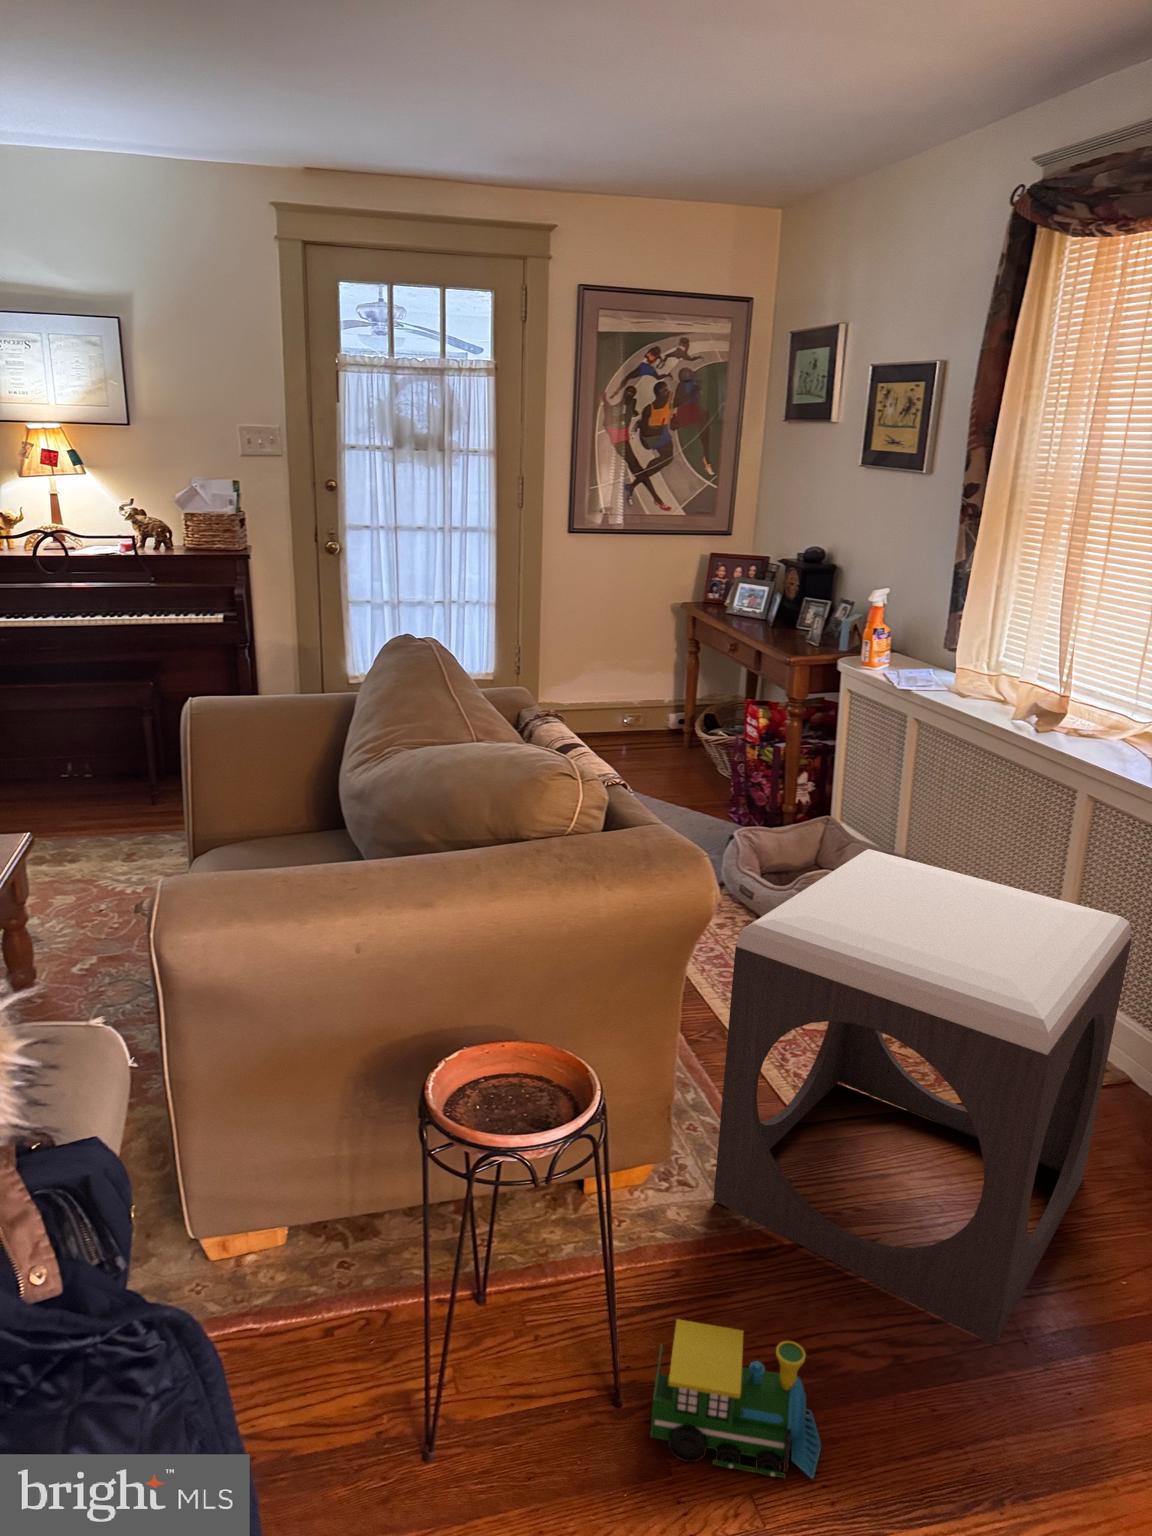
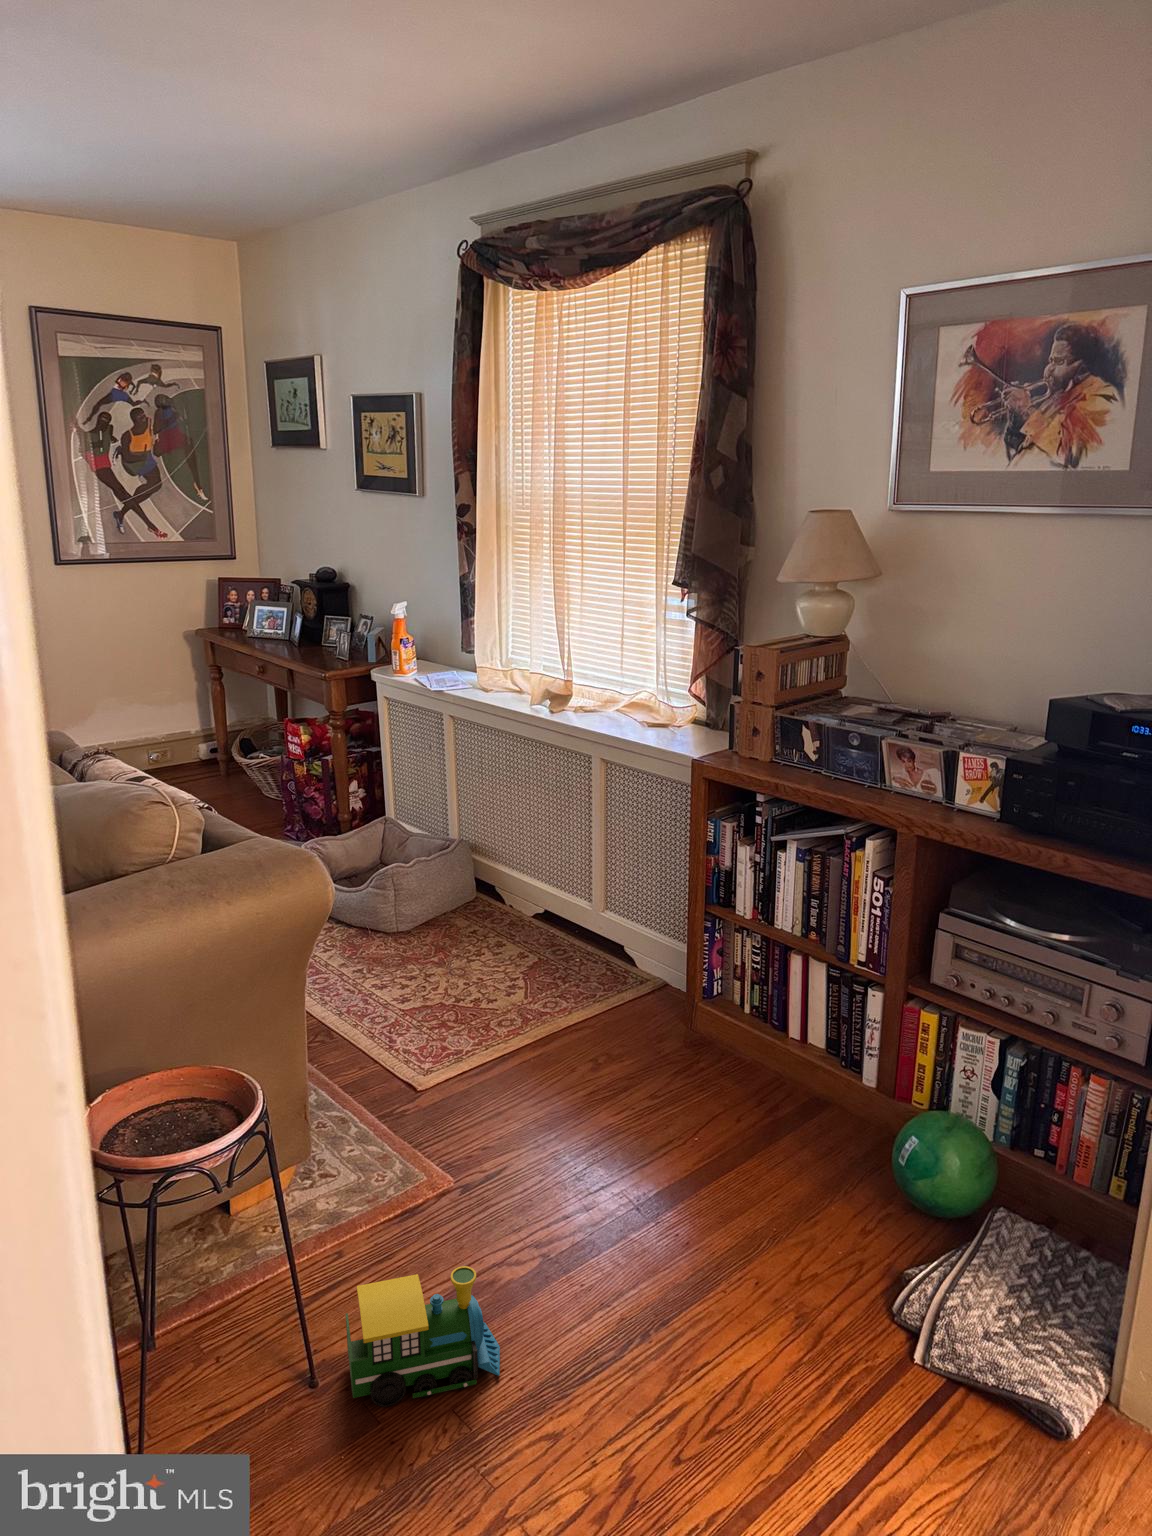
footstool: present [714,849,1132,1345] -> none [345,834,658,1218]

